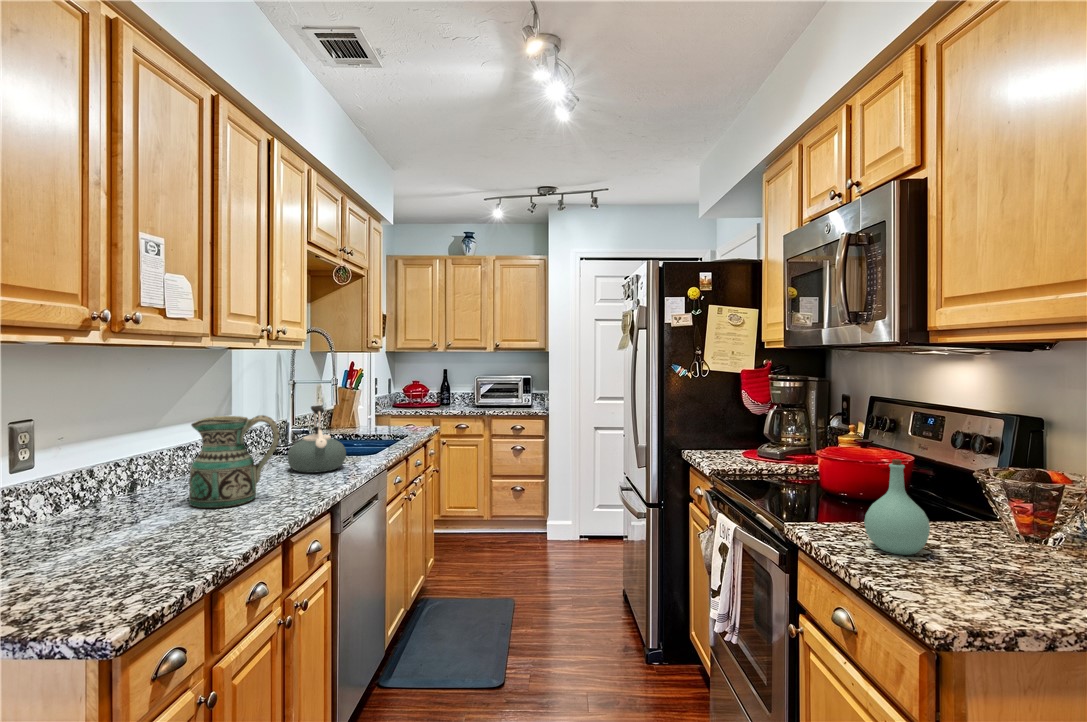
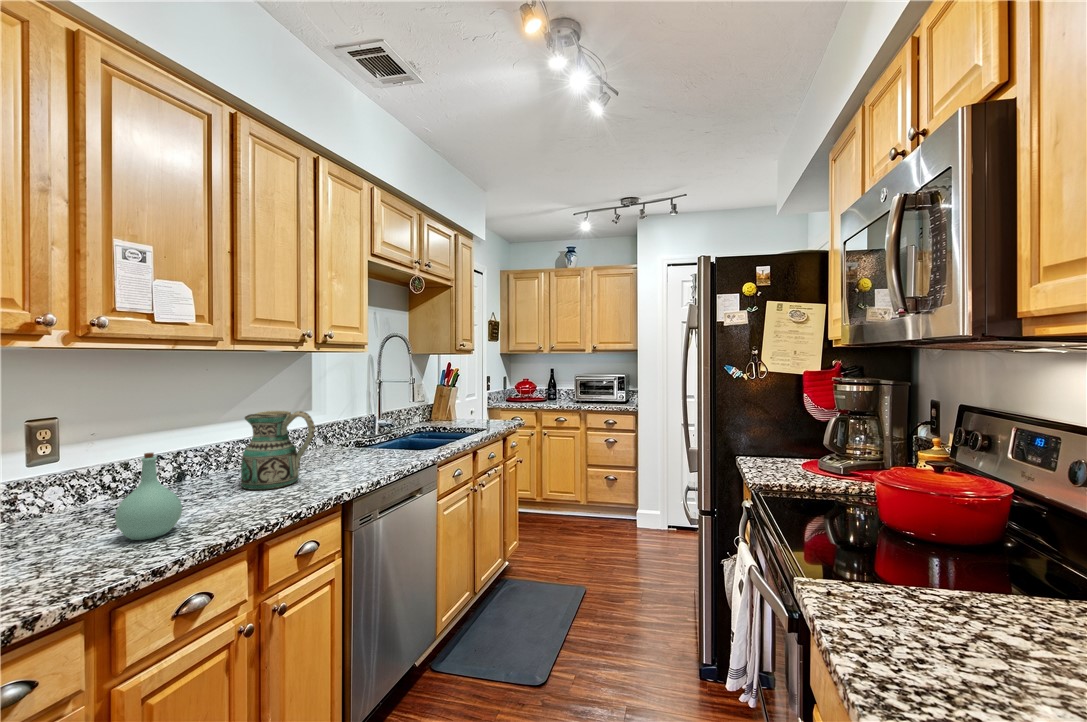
kettle: present [288,406,346,473] -> none [354,402,404,460]
bottle: present [864,459,930,555] -> present [115,453,182,540]

